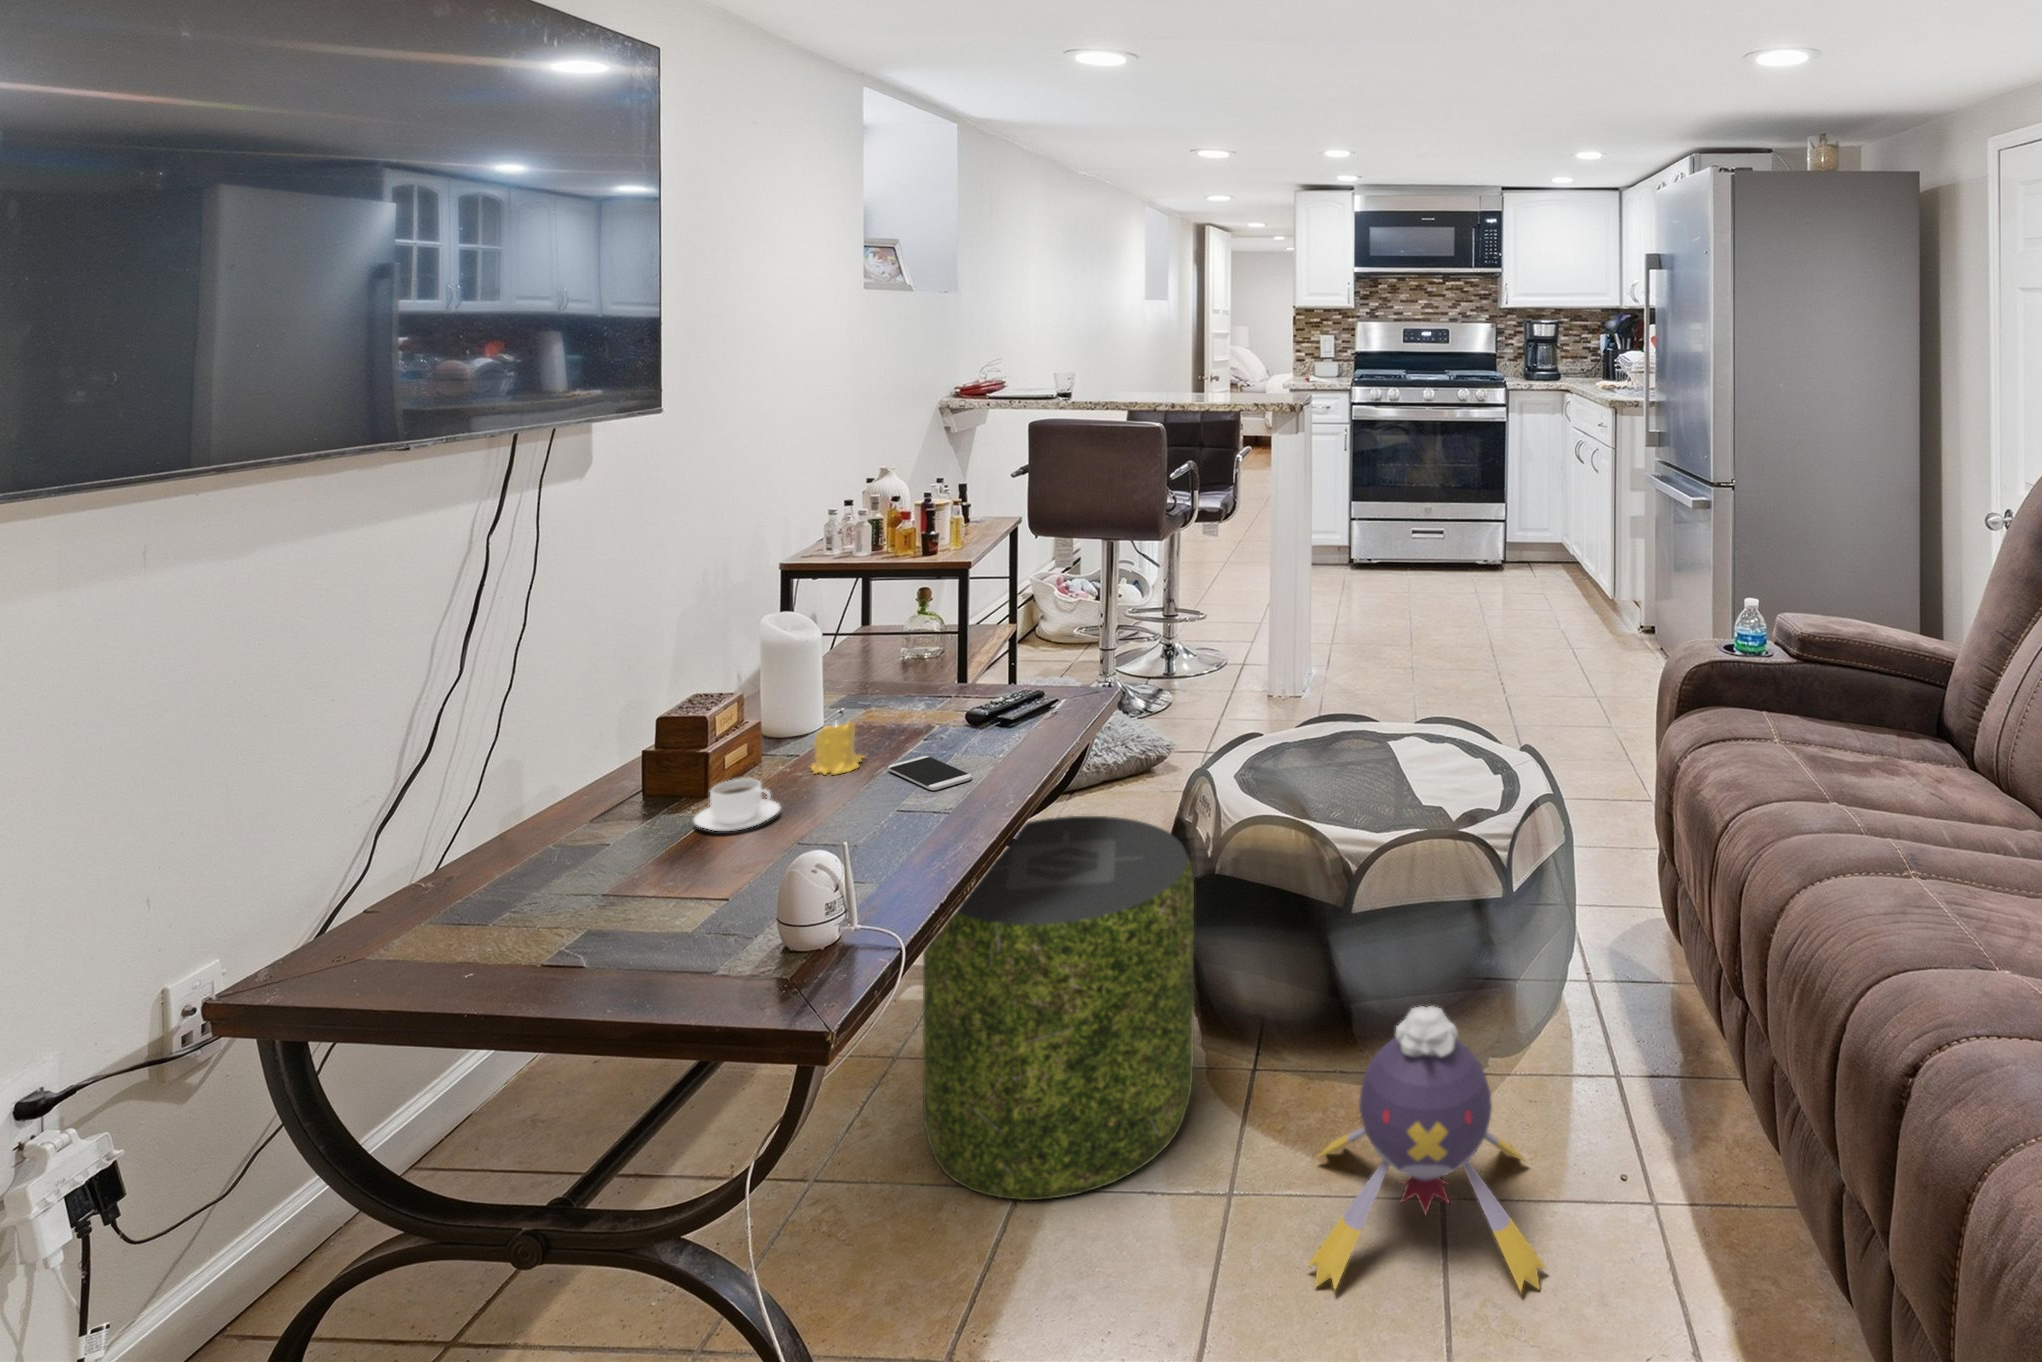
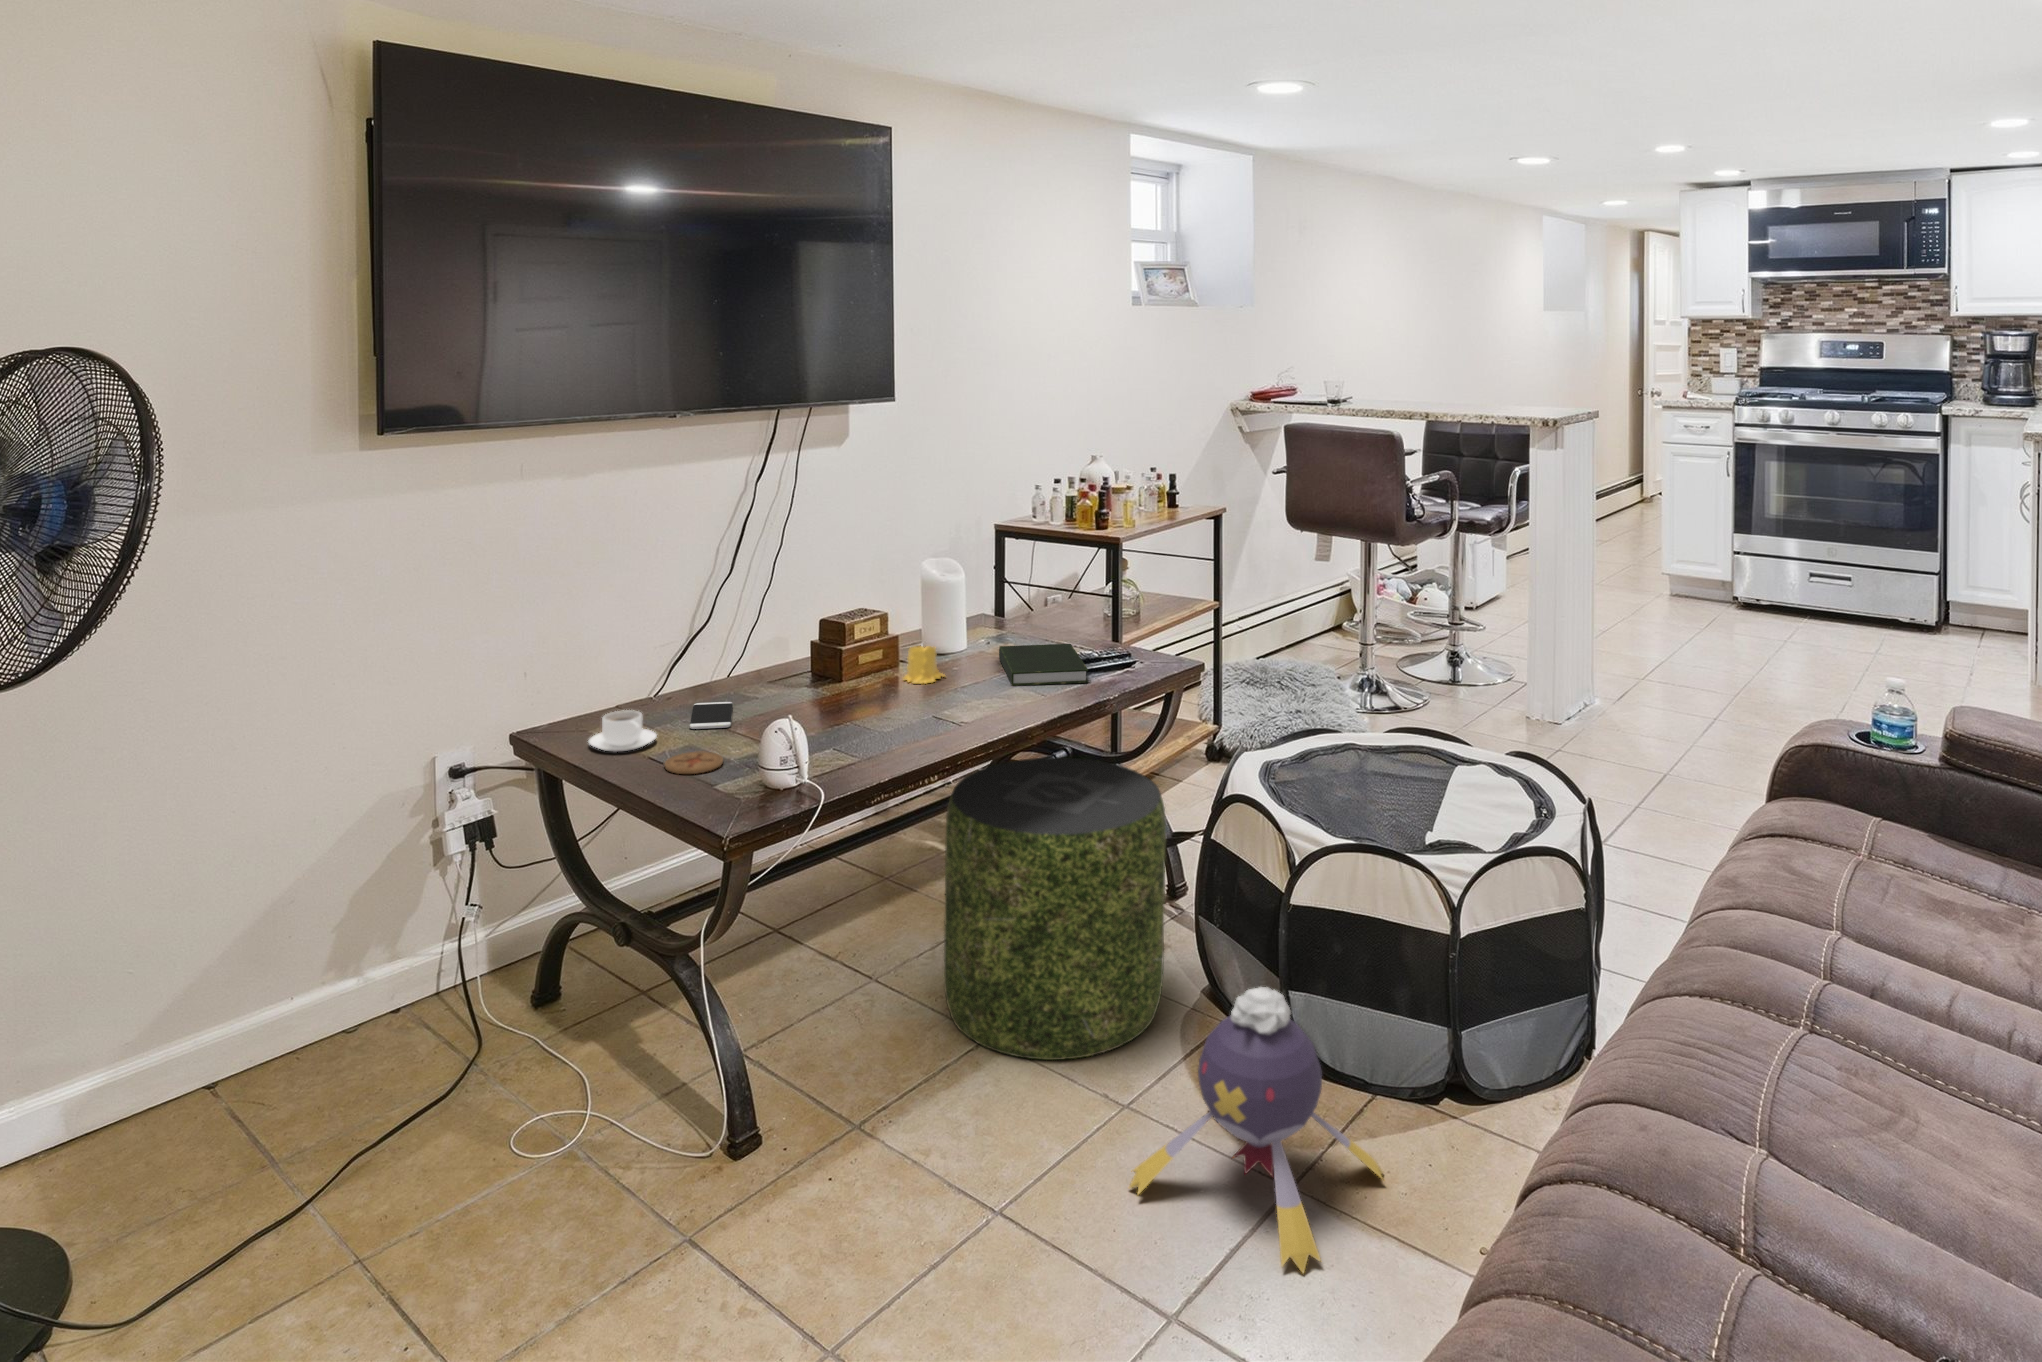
book: none [900,689,1043,751] -> present [999,644,1088,686]
smartphone: present [888,756,972,790] -> present [690,702,733,729]
coffee cup: present [694,778,780,831] -> present [589,710,657,752]
coaster: none [620,933,715,979] -> present [664,752,723,774]

